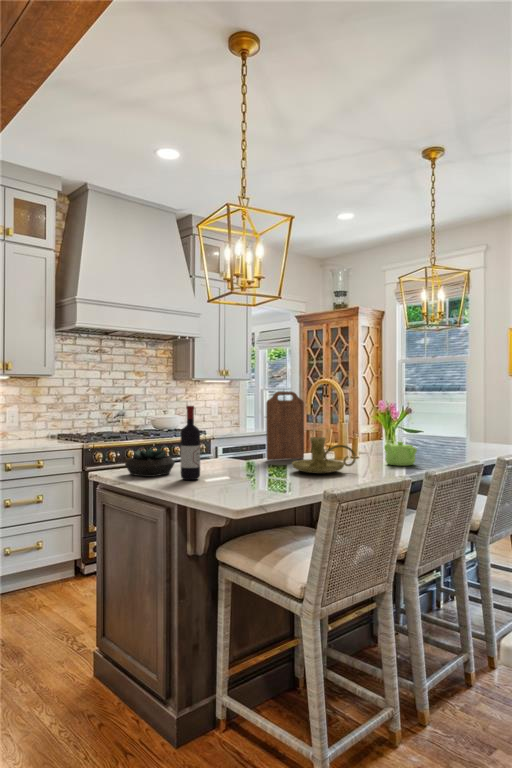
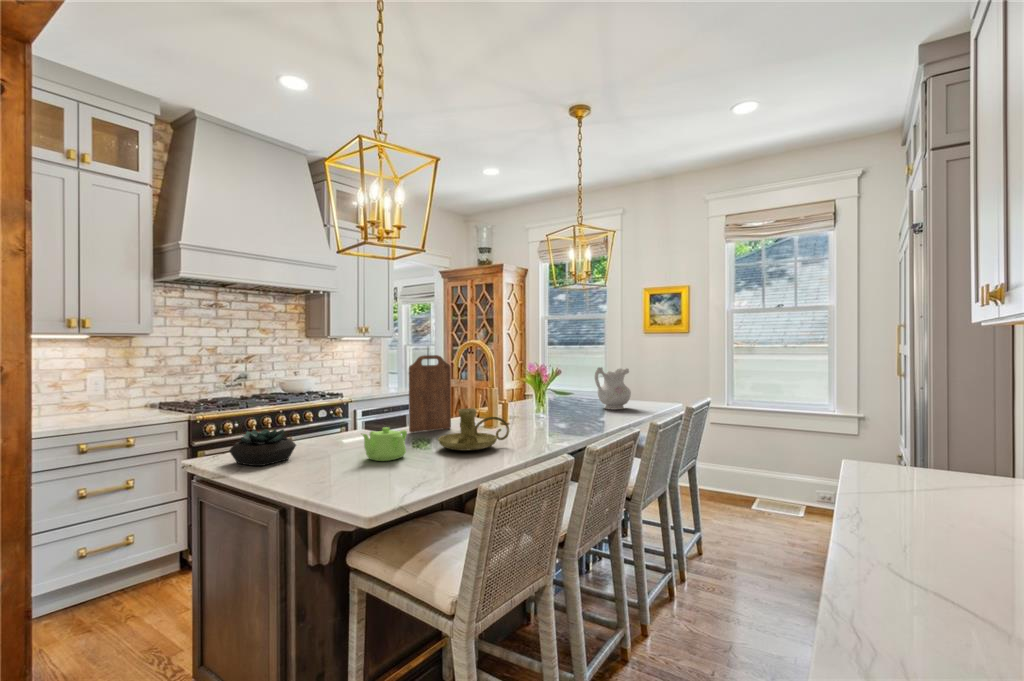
wine bottle: present [180,406,200,480] -> none [301,378,327,469]
ceramic pitcher: none [446,407,485,449] -> present [595,368,631,410]
teapot: present [384,442,417,466] -> present [361,427,407,461]

